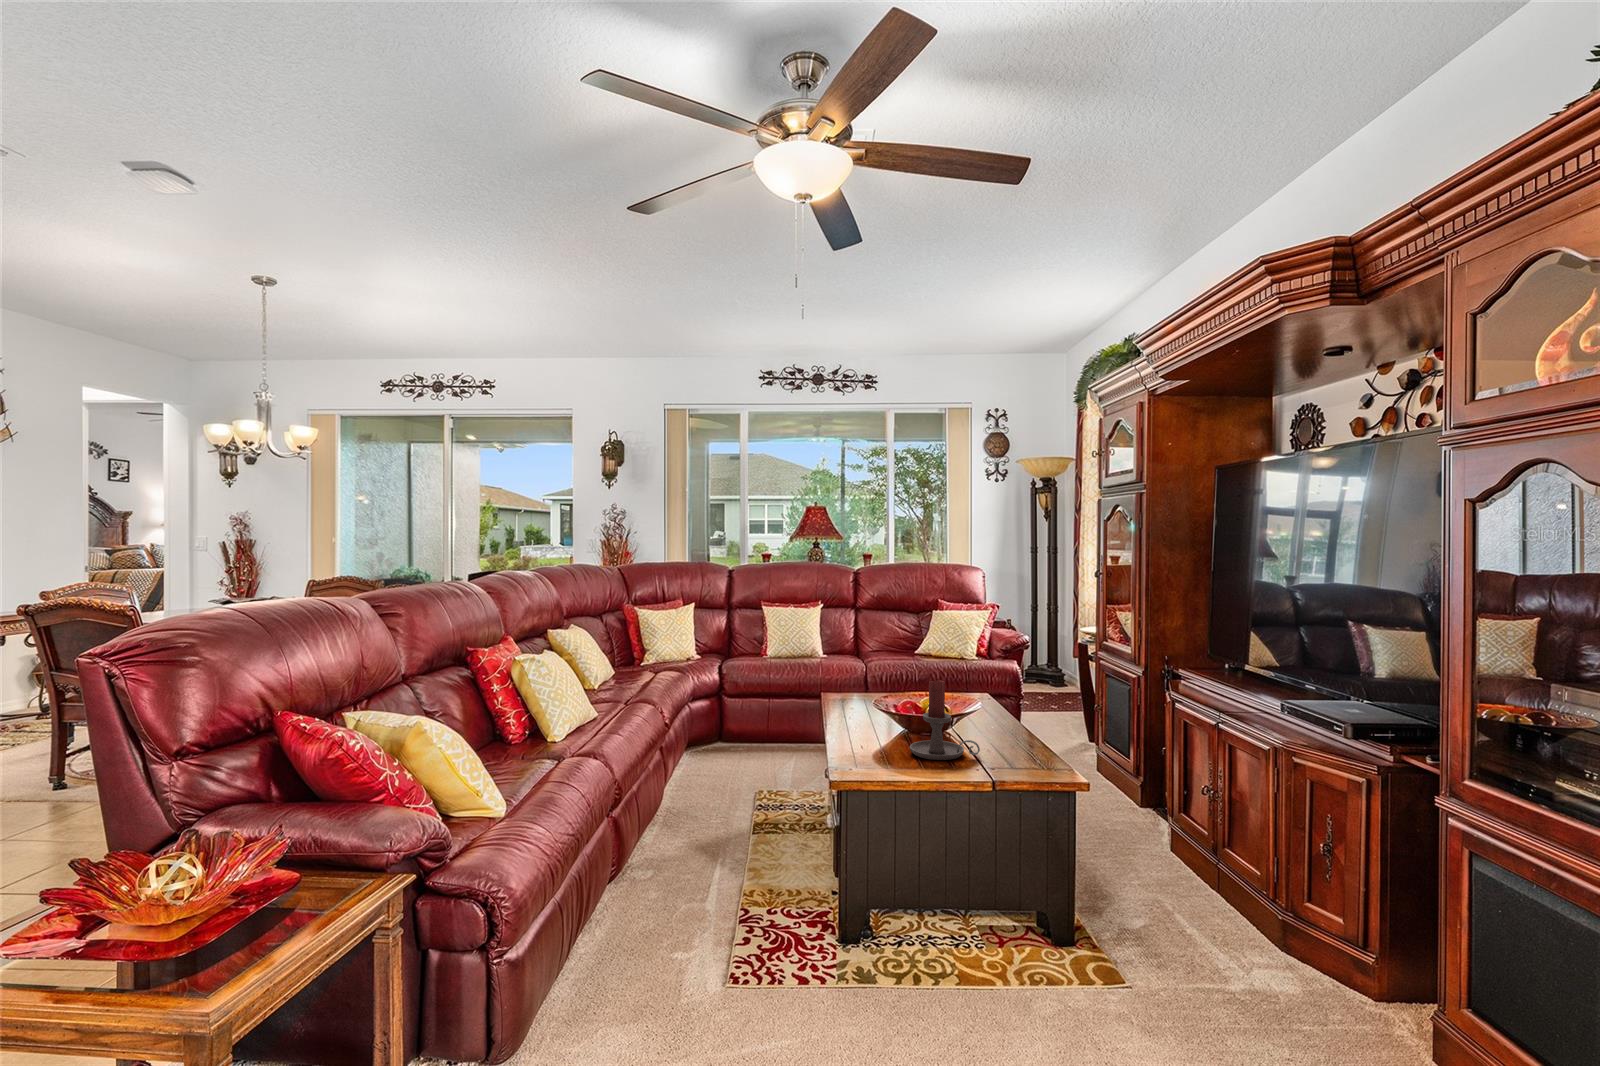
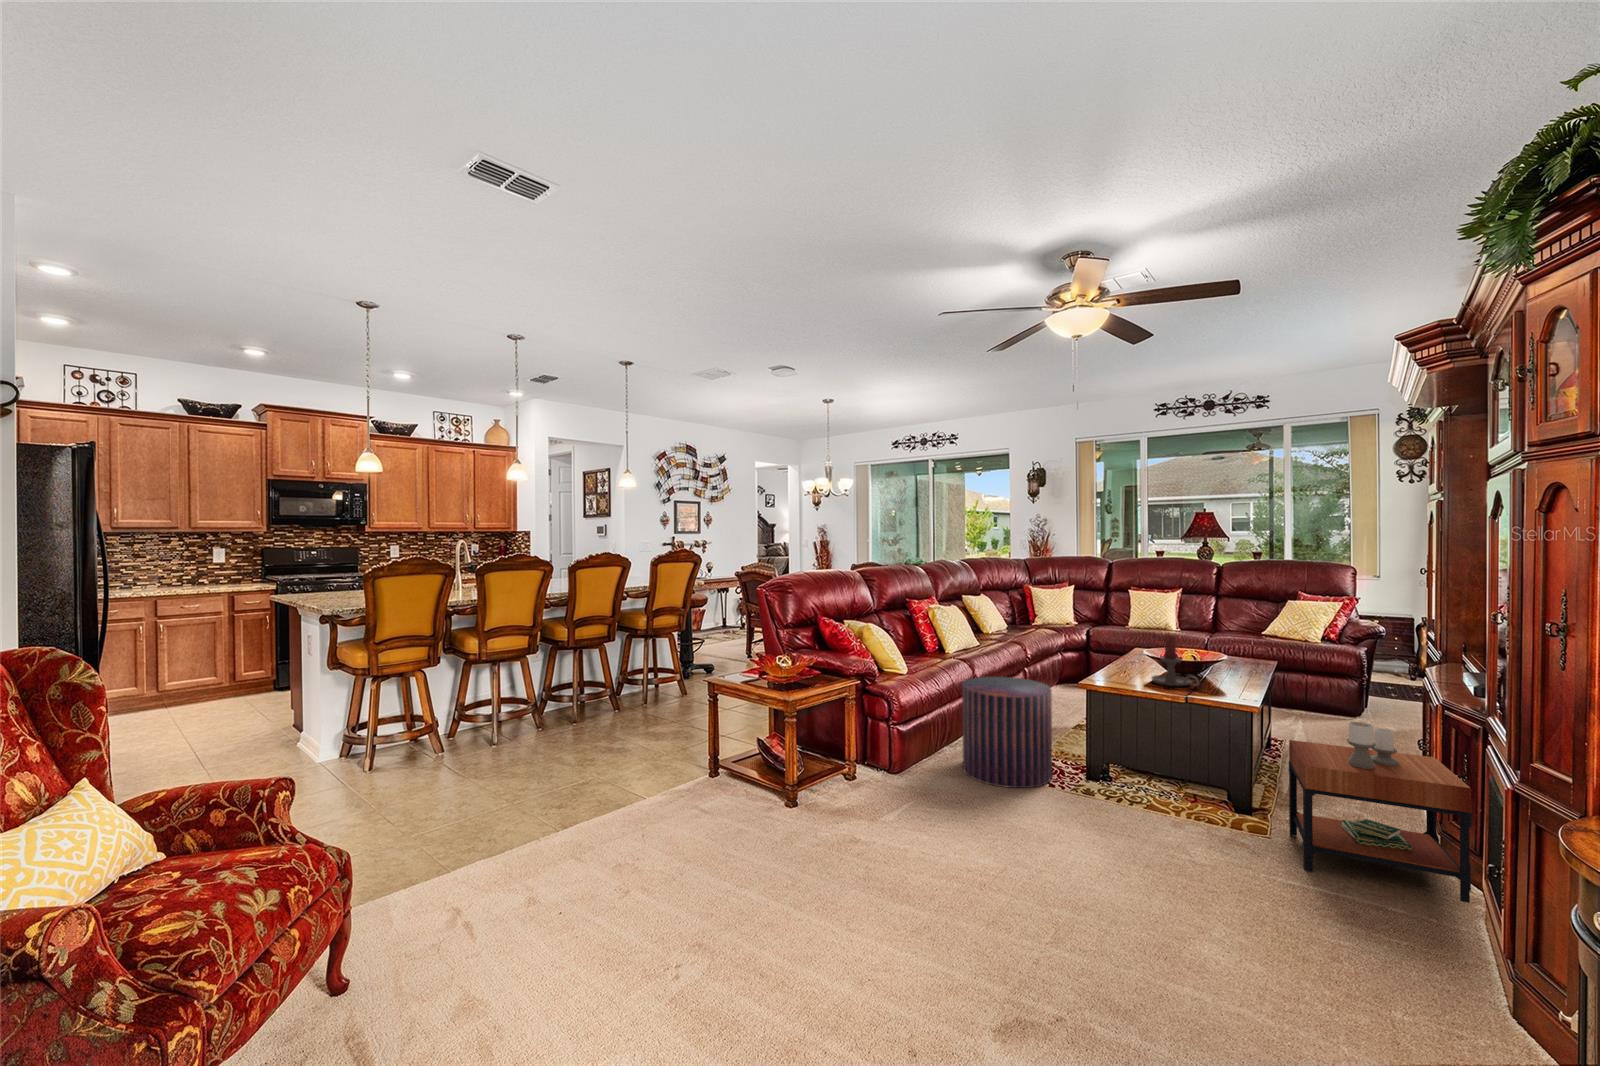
pouf: none [631,783,794,1018] -> present [962,677,1052,788]
side table: none [1134,793,1377,1039] -> present [1289,722,1472,903]

